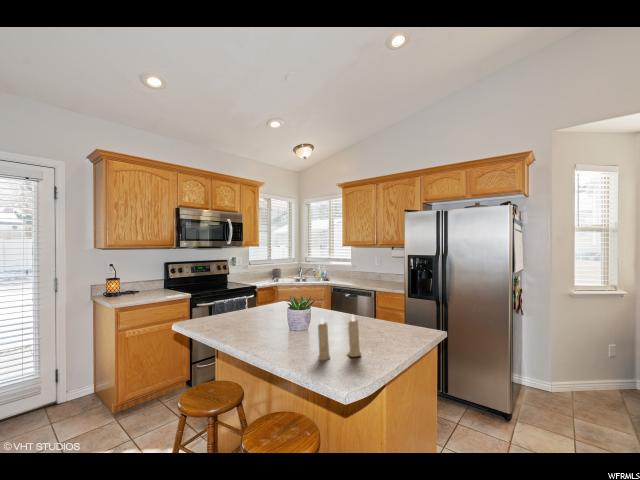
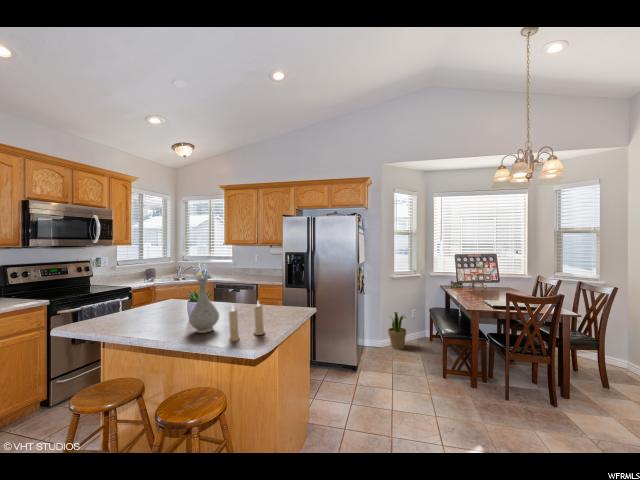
vase: none [282,282,313,344] -> present [189,277,219,333]
potted plant: none [565,345,601,403] -> present [388,312,406,349]

